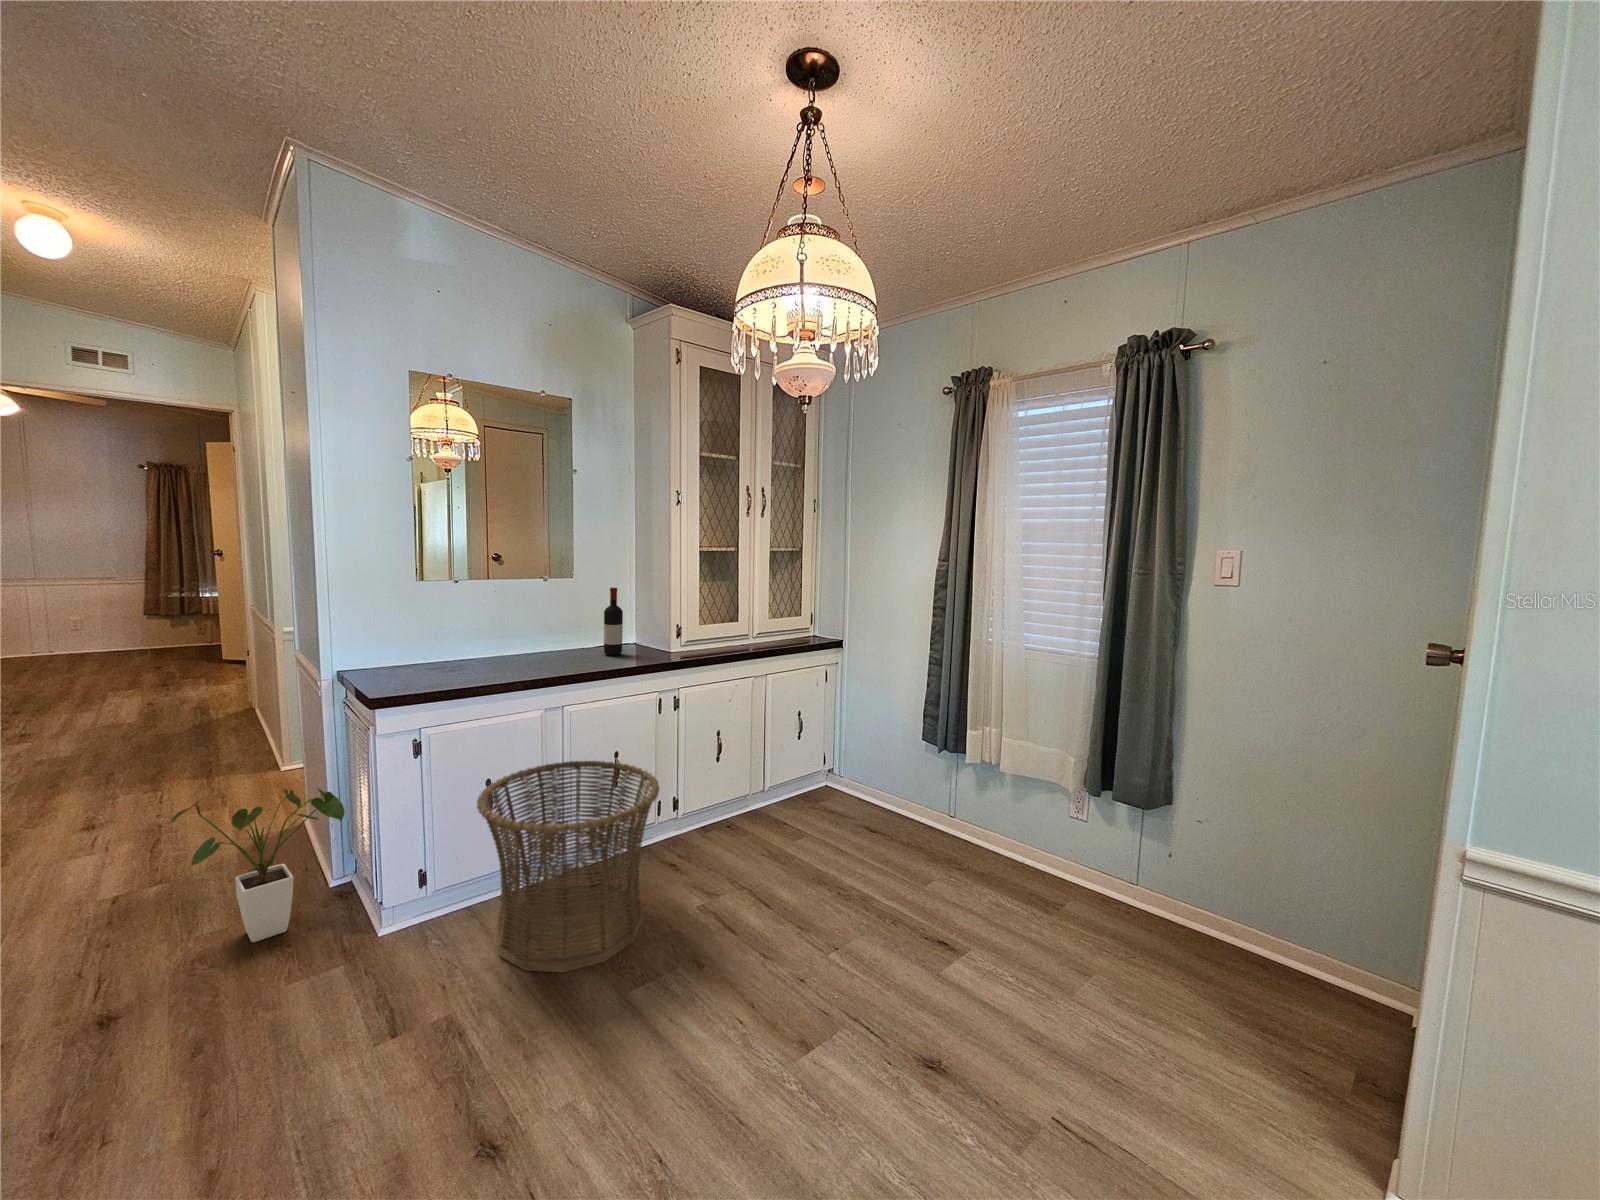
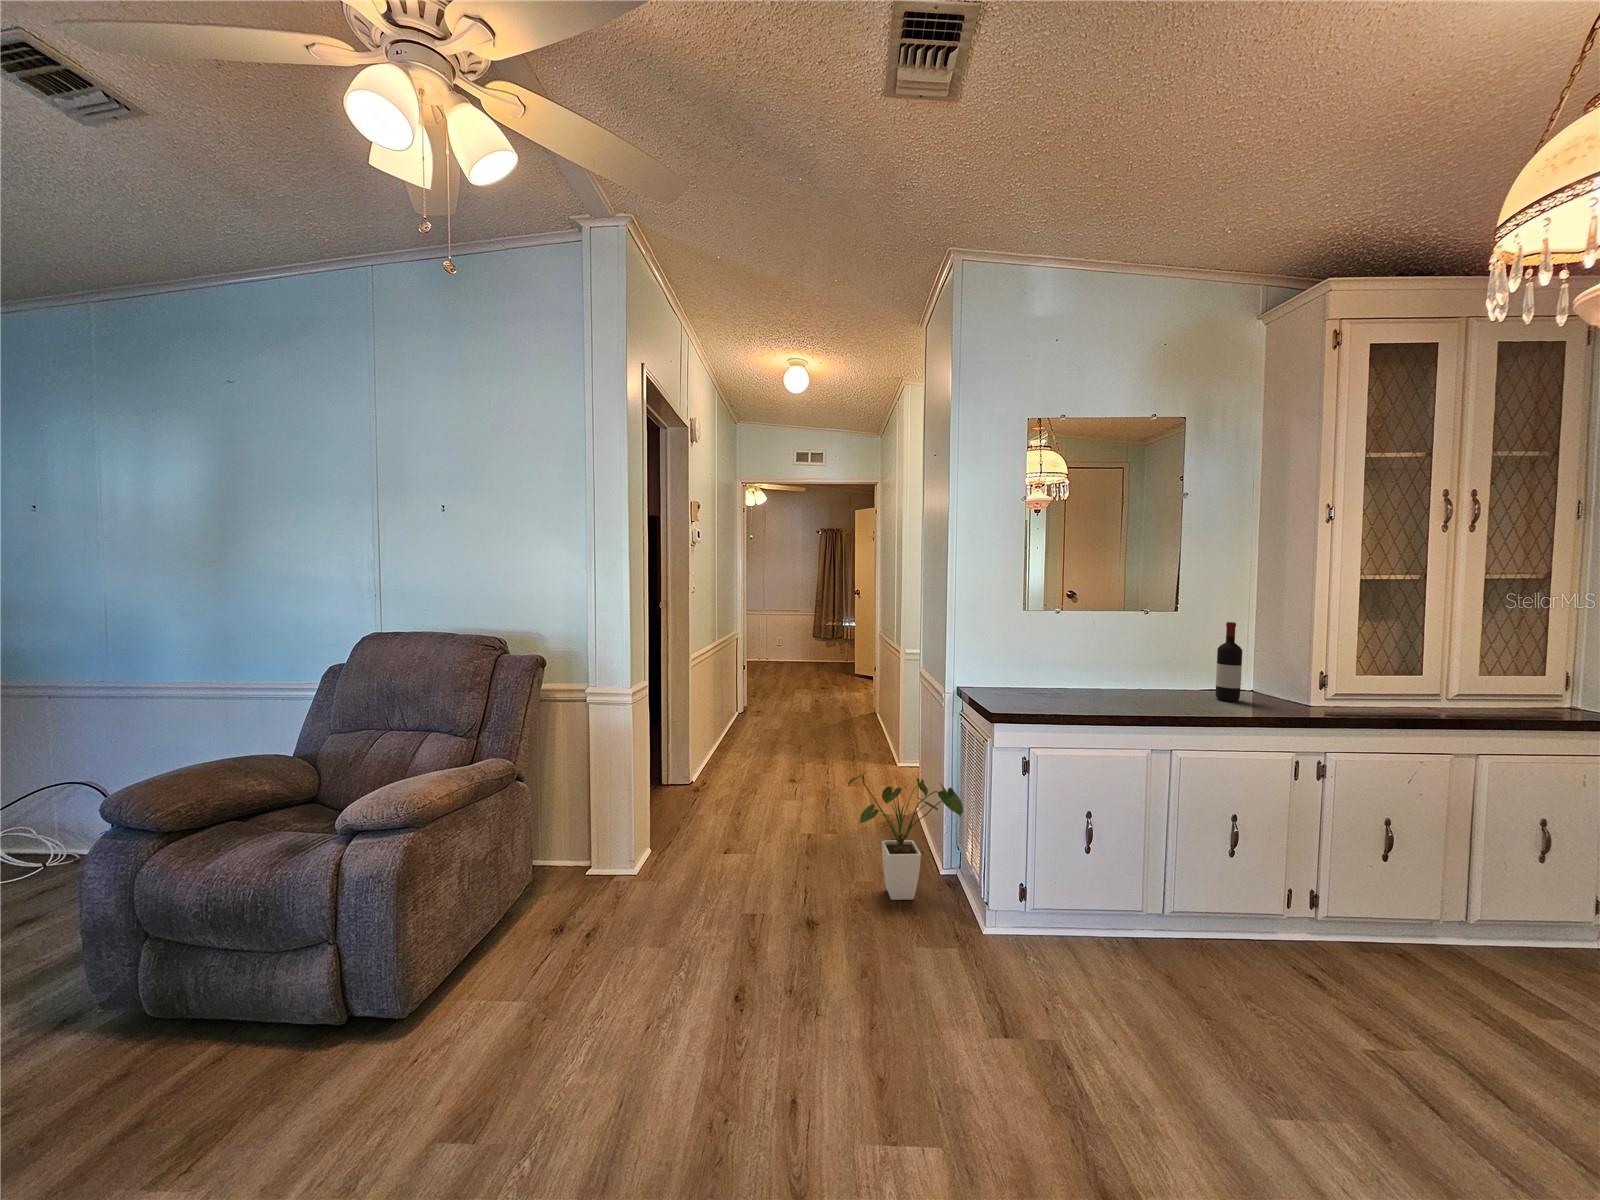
basket: present [477,761,659,972] -> none [1087,809,1325,1075]

